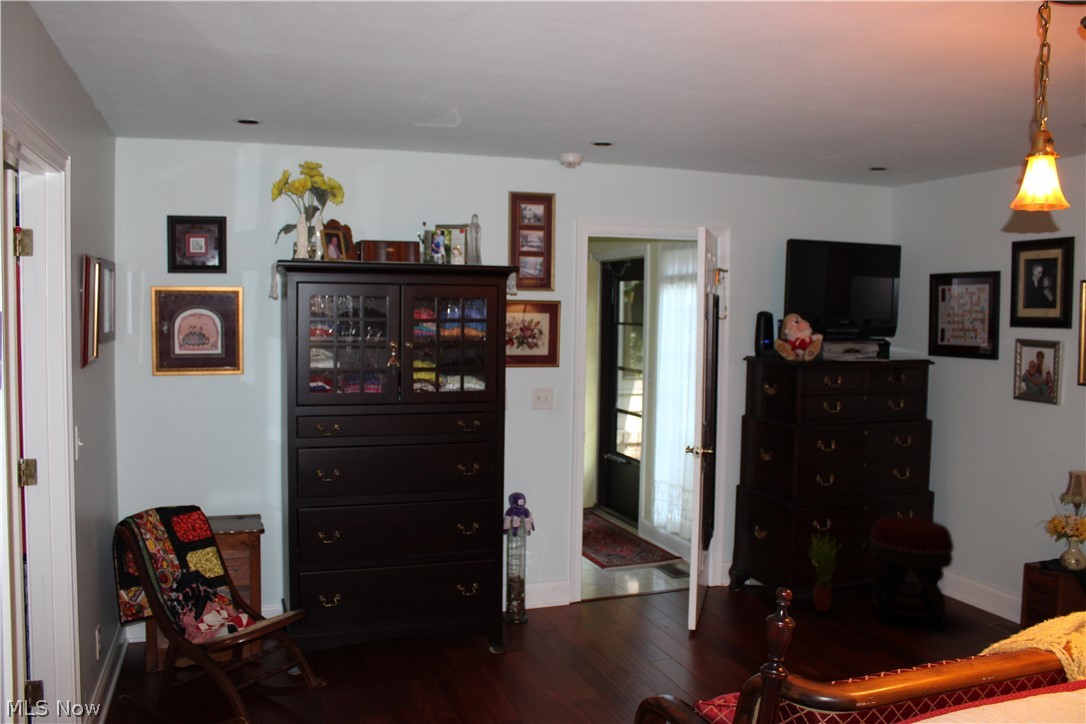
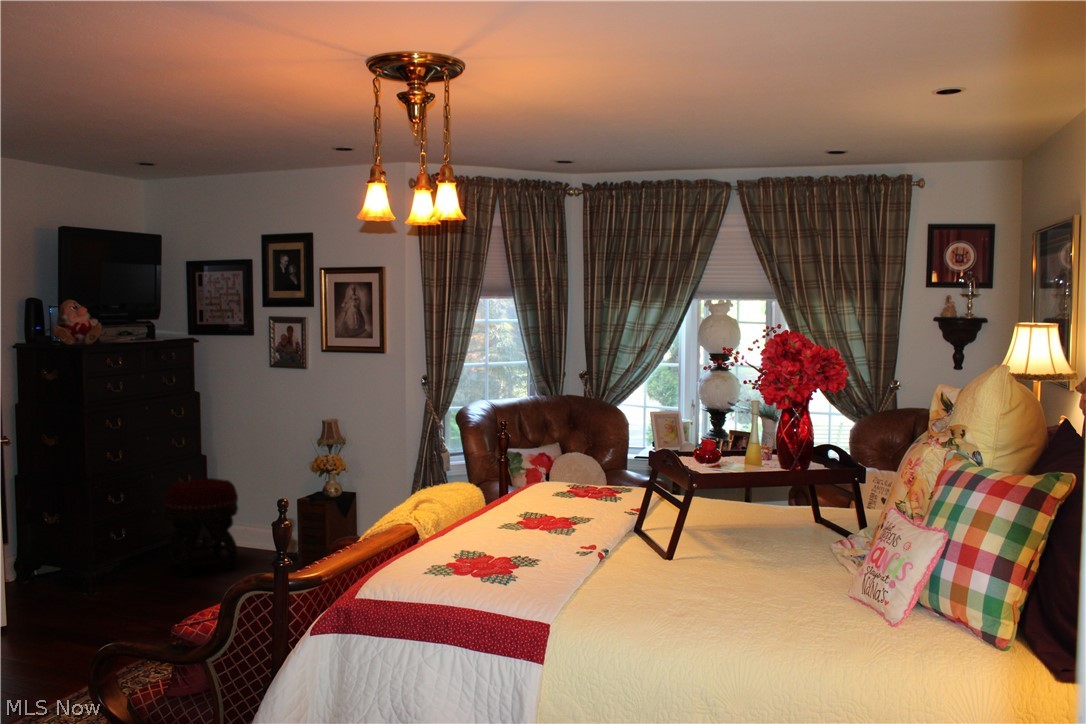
potted plant: present [810,536,841,612] -> none [110,508,141,583]

